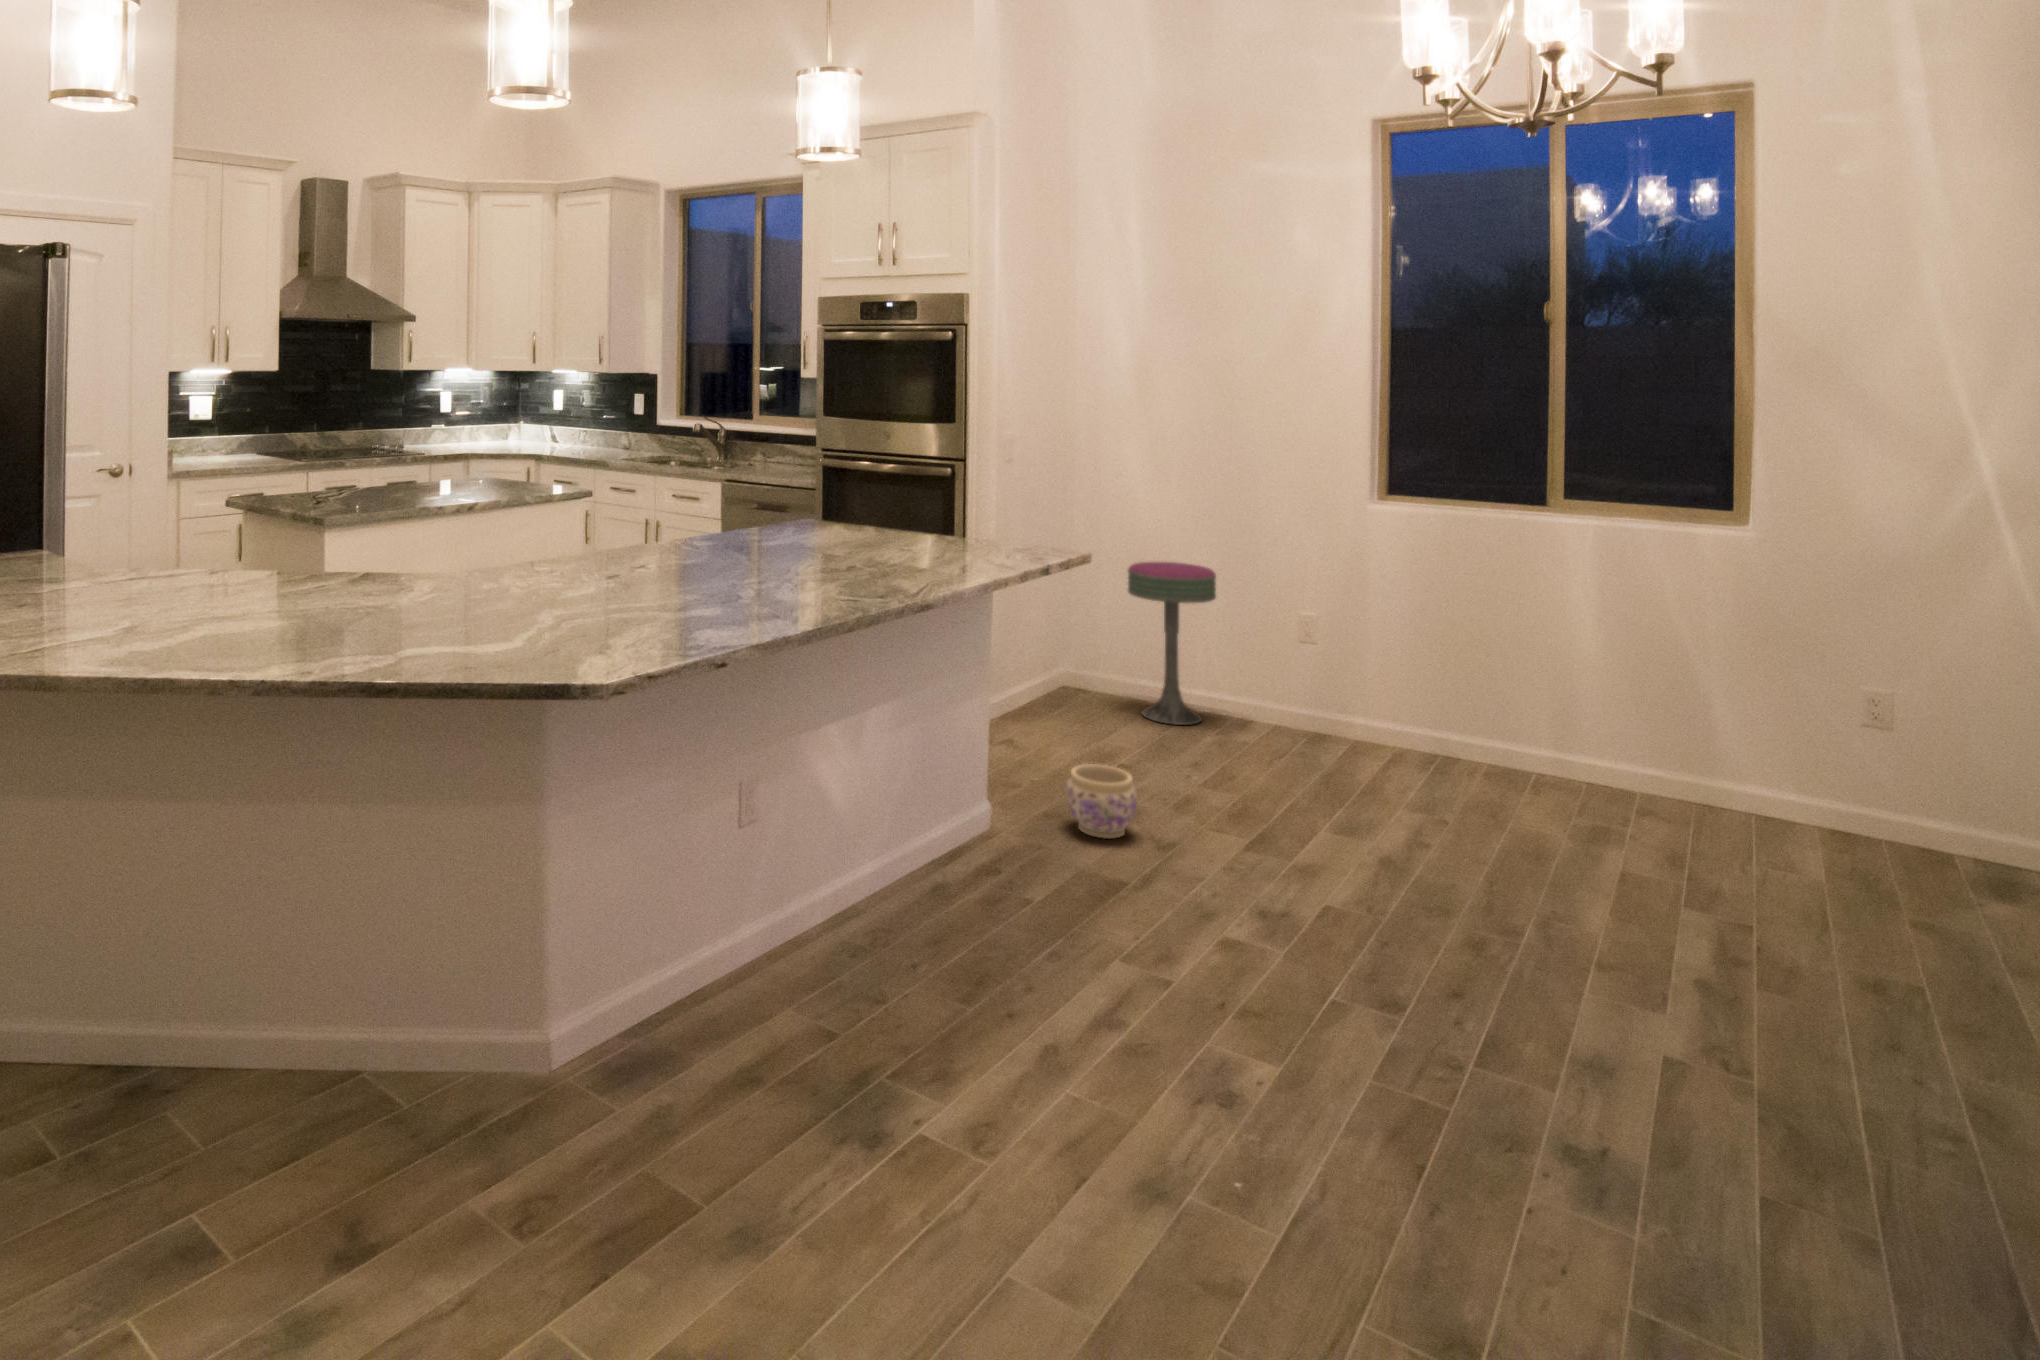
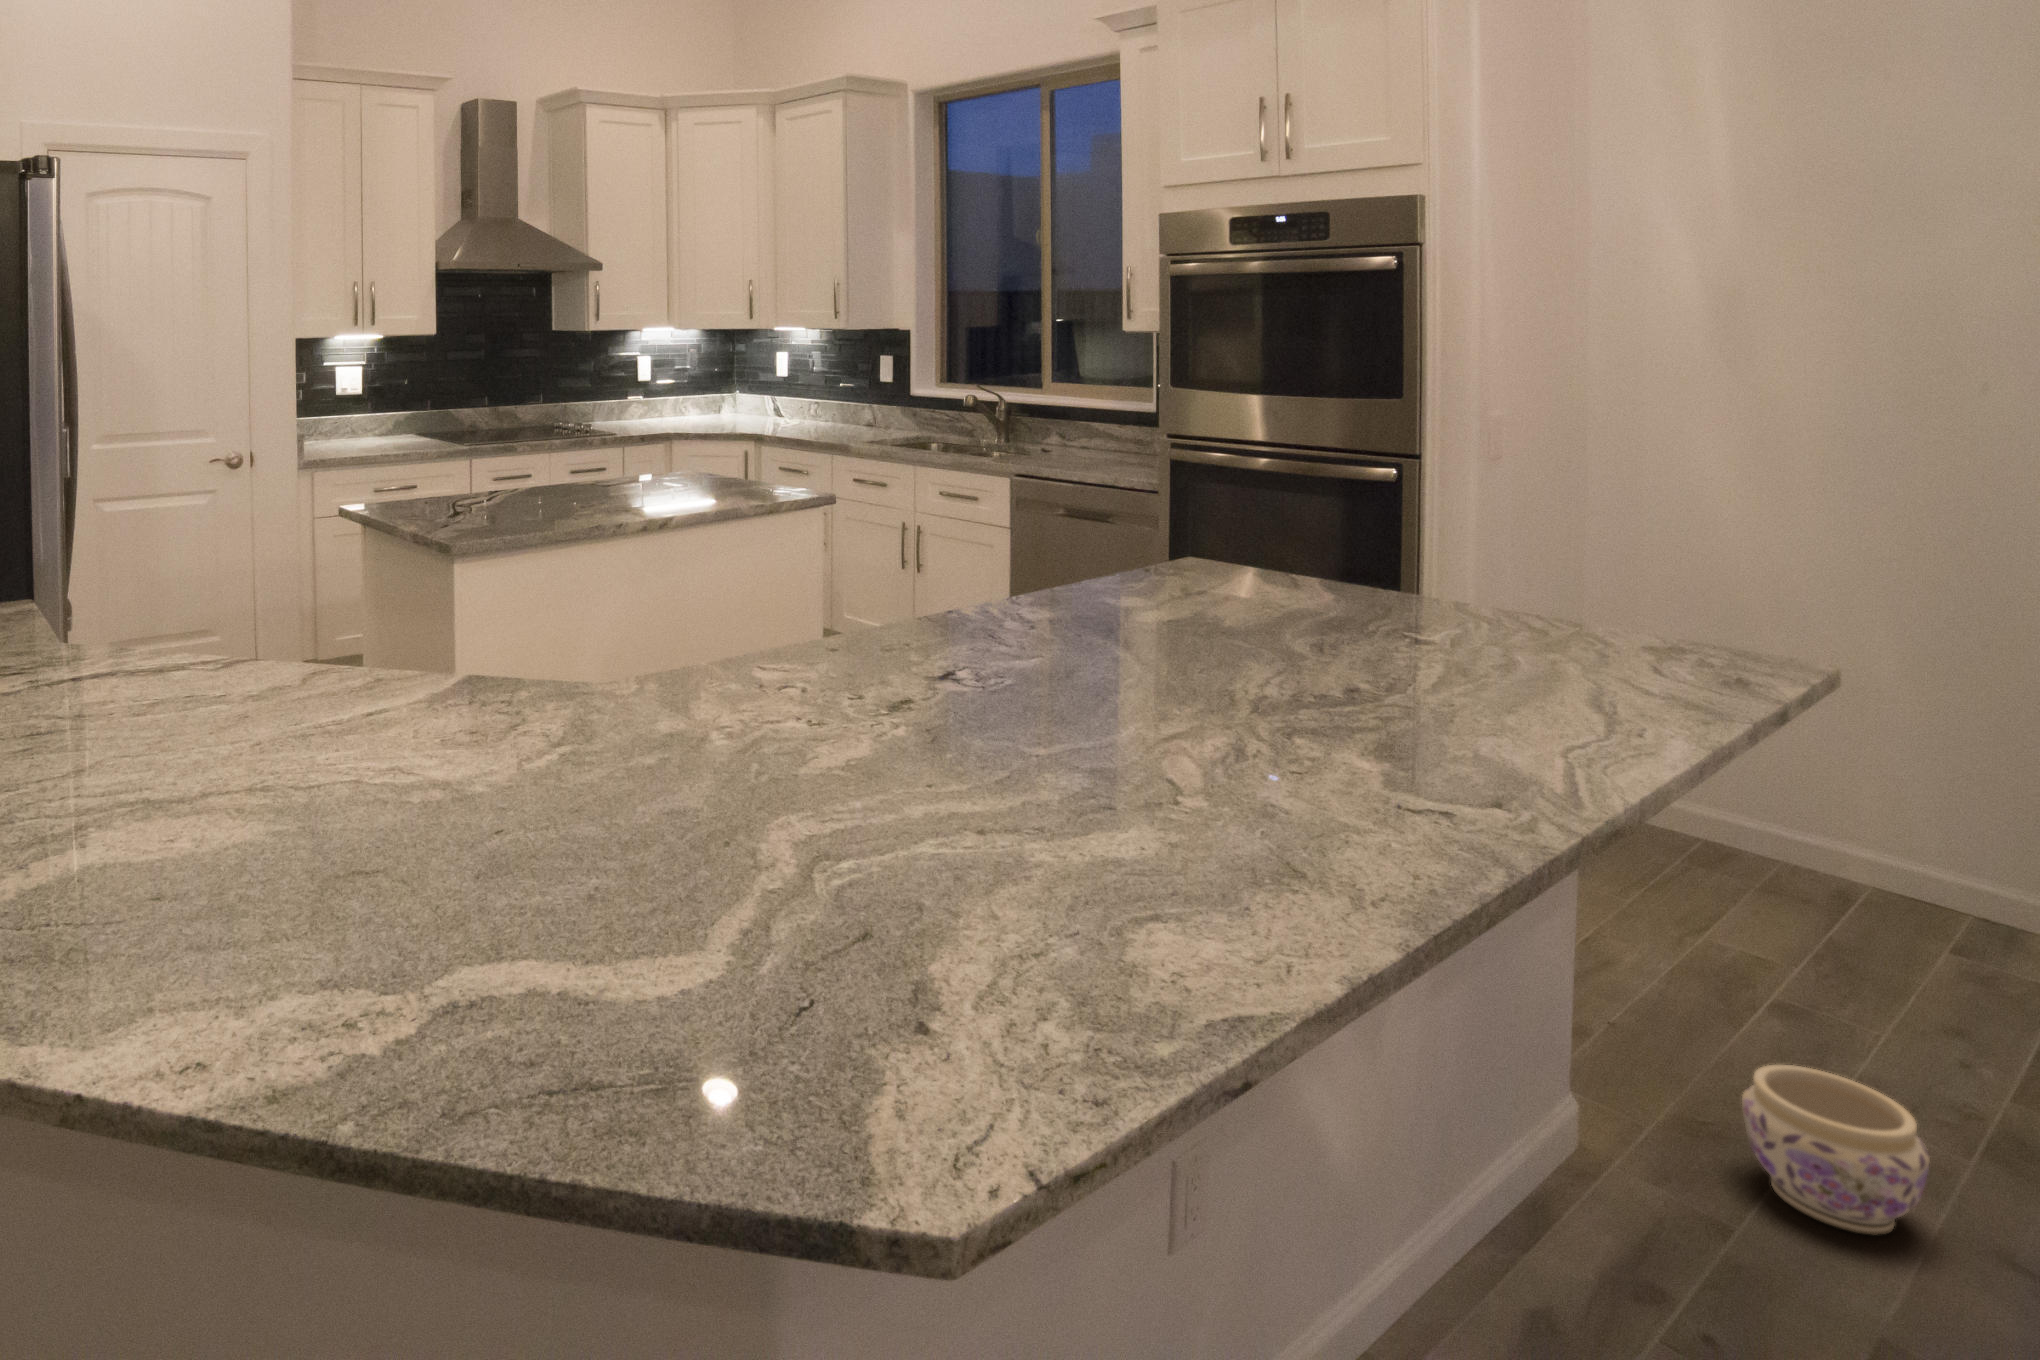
bar stool: present [1128,562,1216,725] -> none [1765,640,1977,939]

